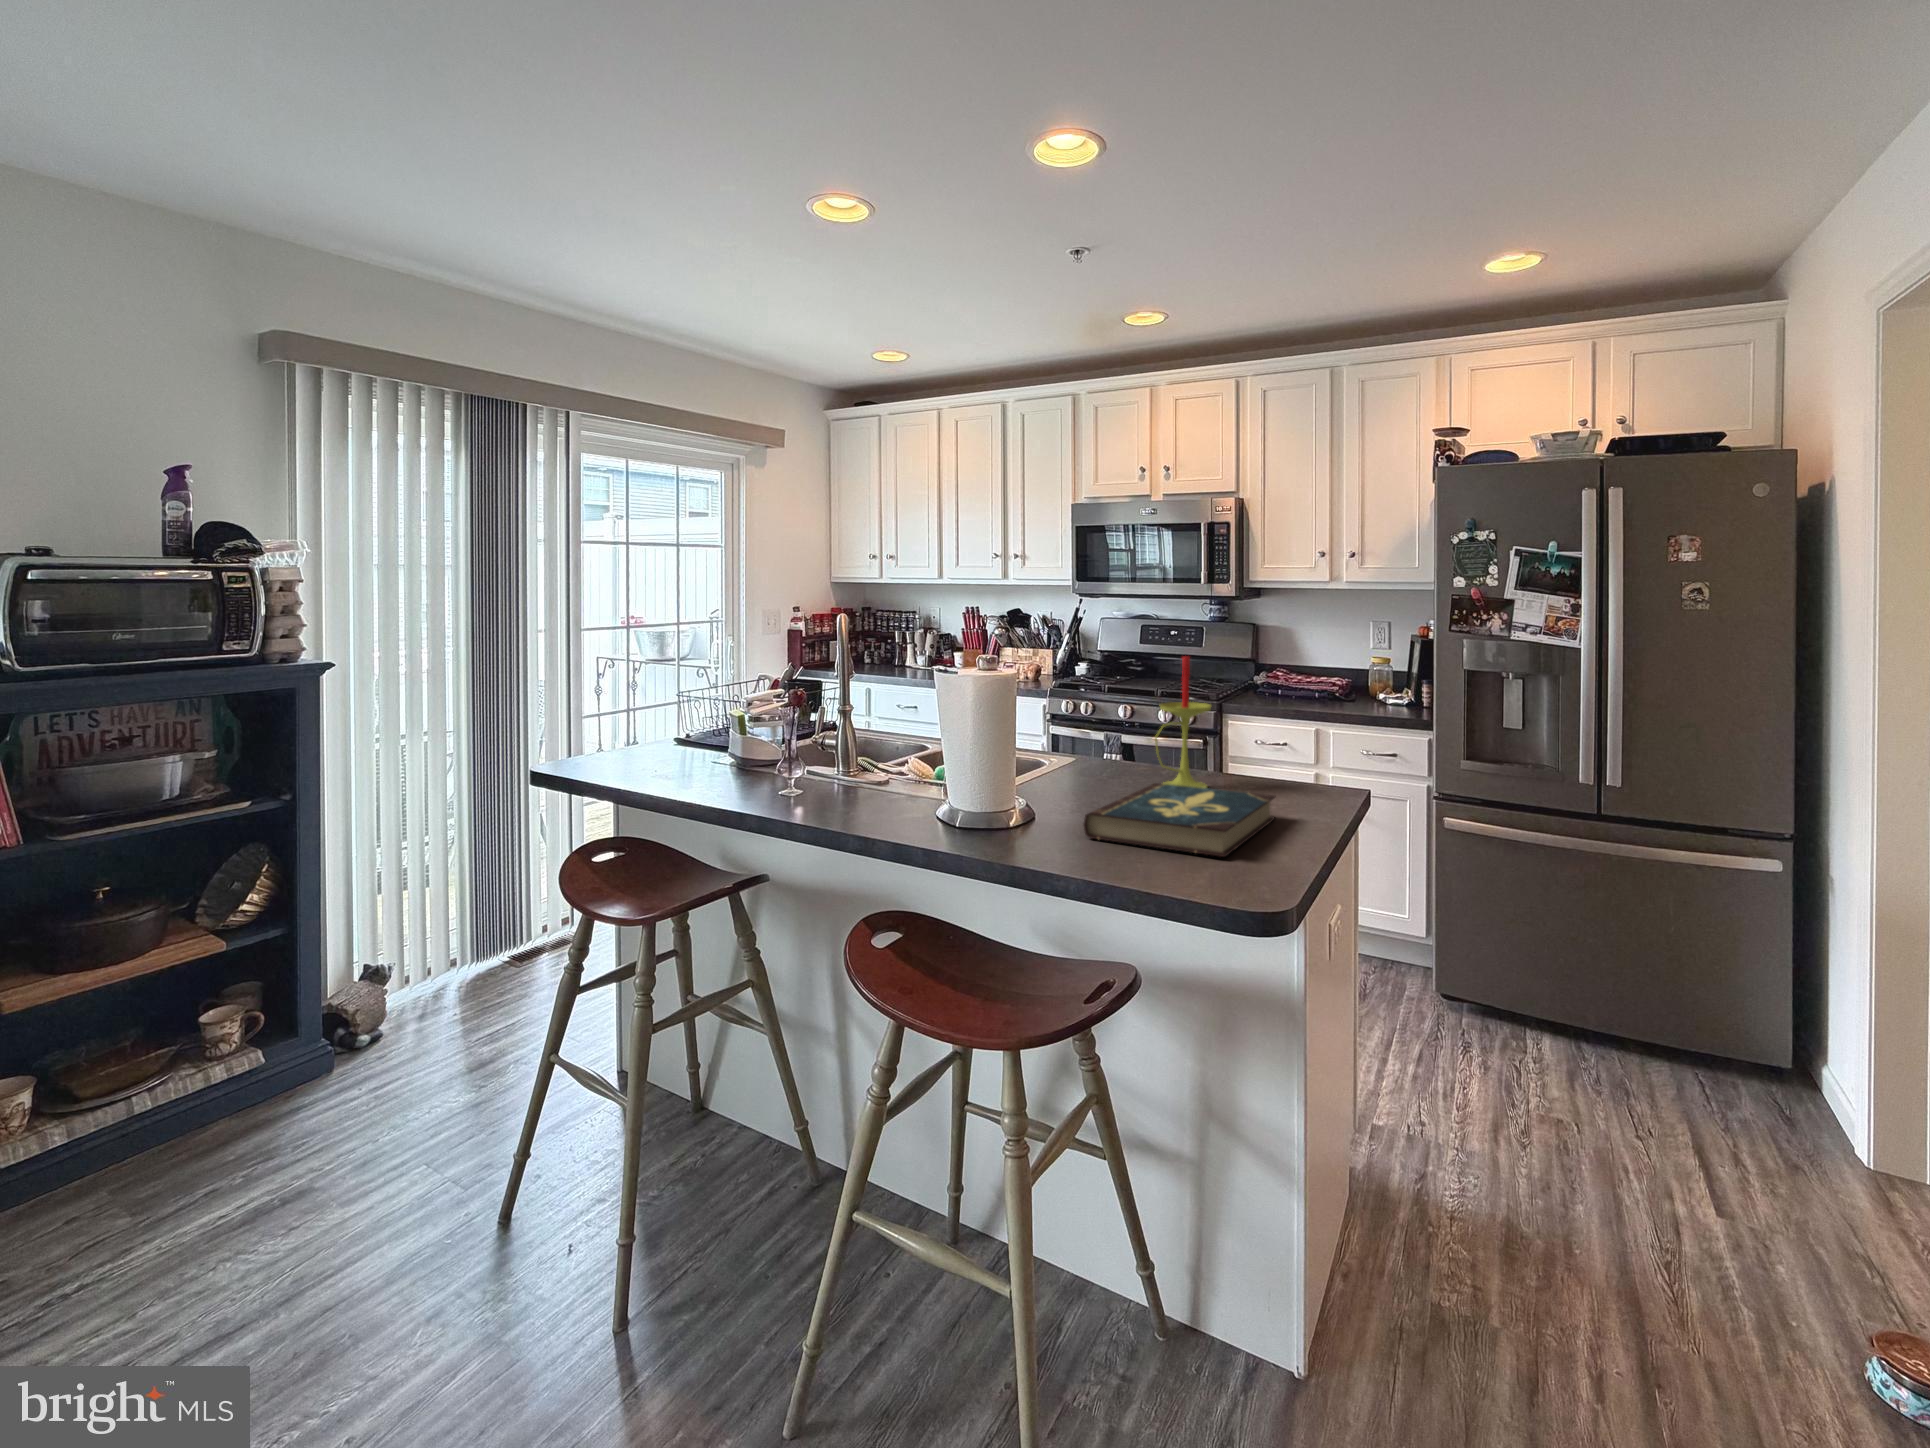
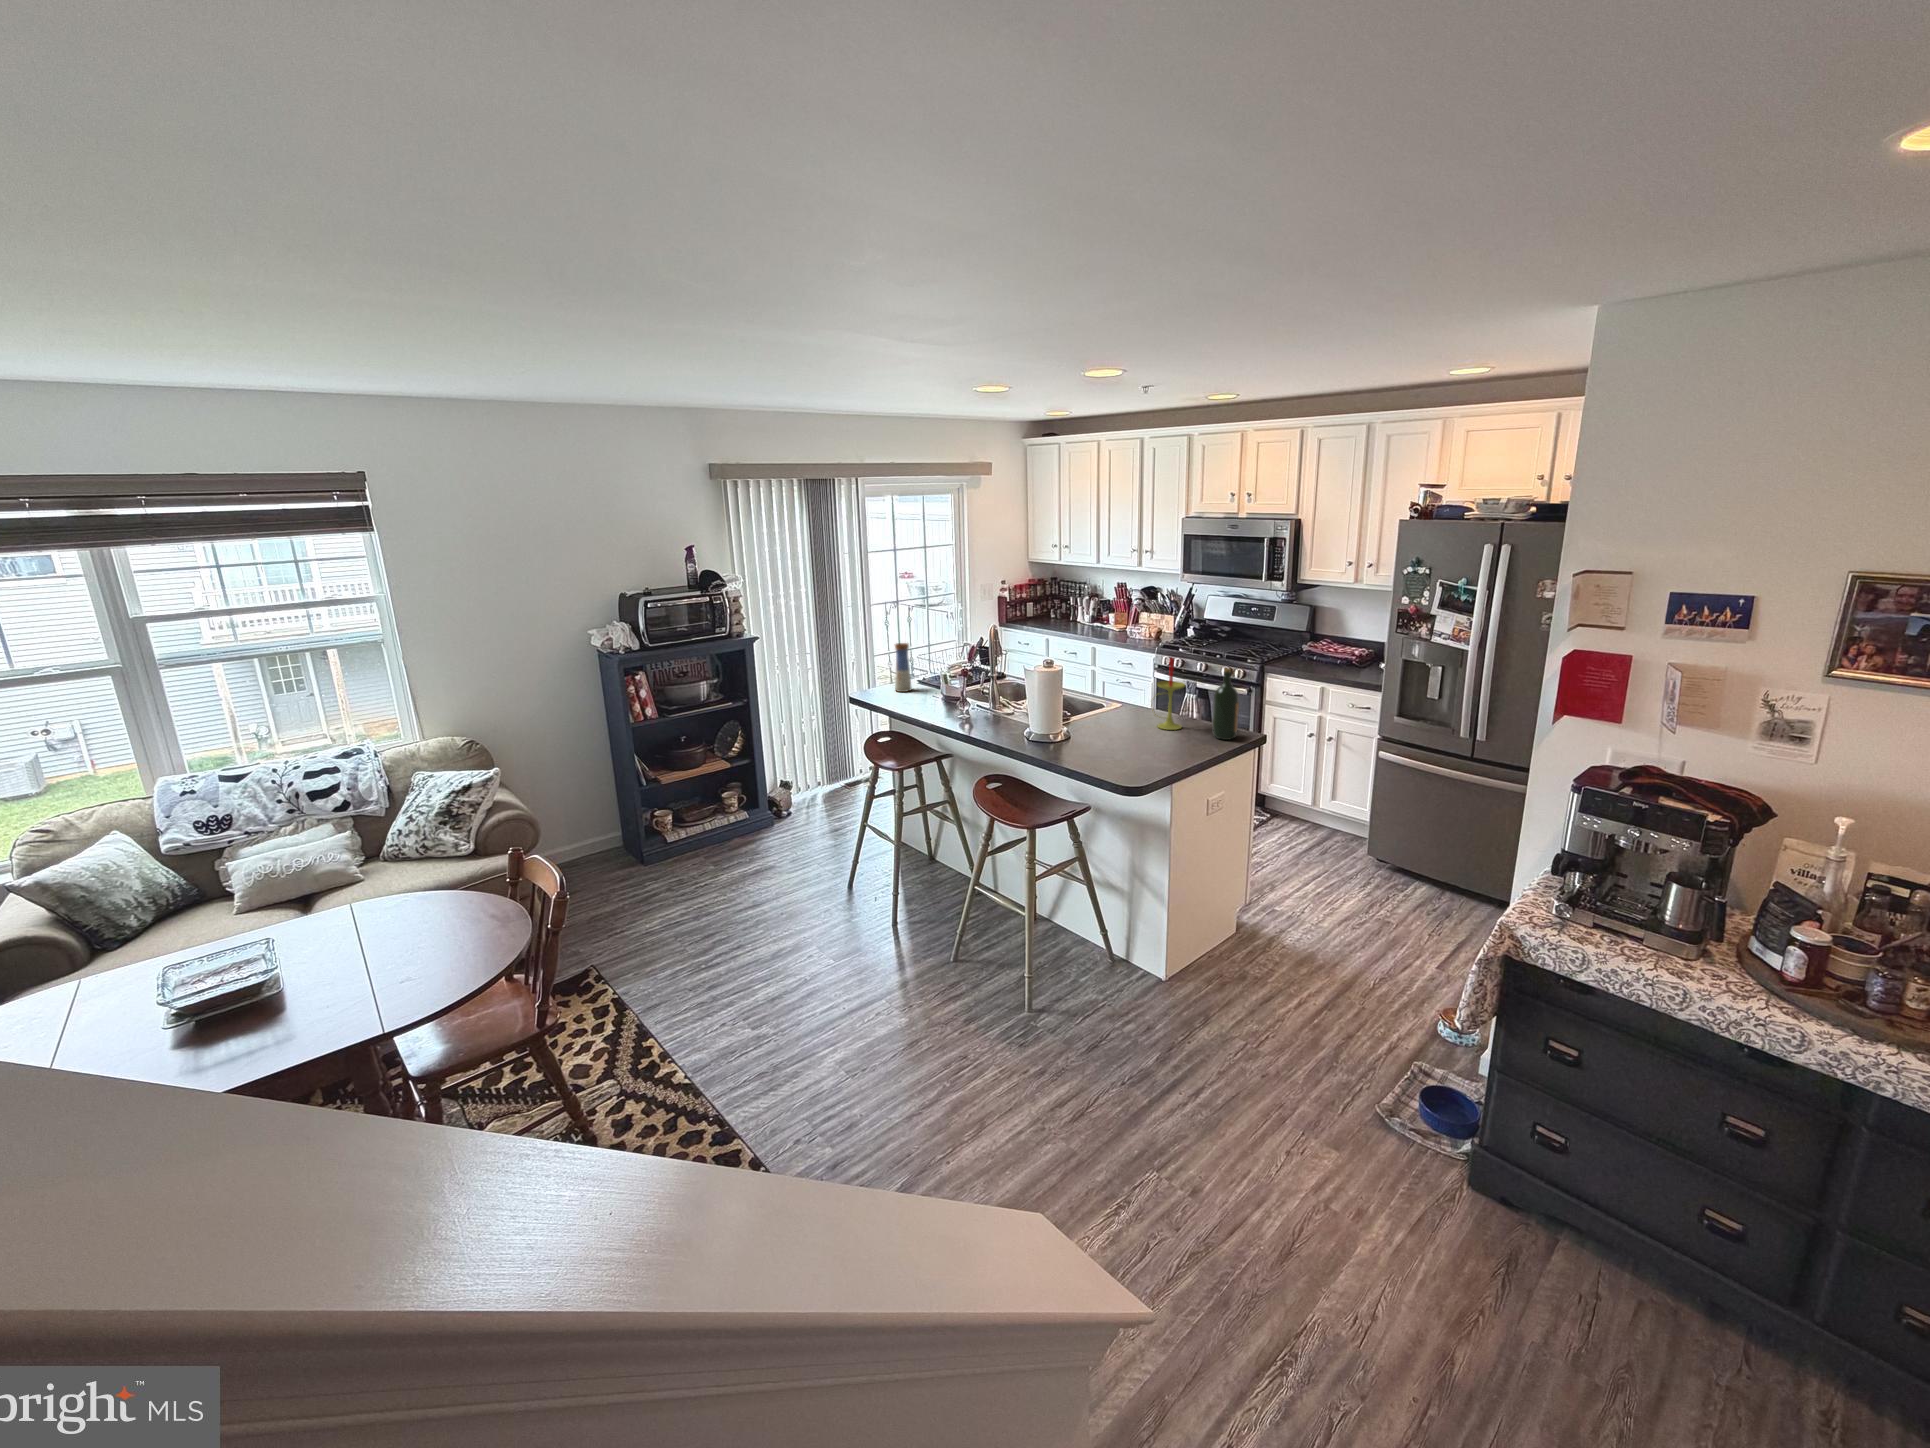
wine bottle: none [1275,665,1323,800] -> present [1213,668,1239,740]
vase: none [618,667,654,762] -> present [895,643,911,692]
book: present [1084,783,1275,857] -> none [1090,726,1196,767]

